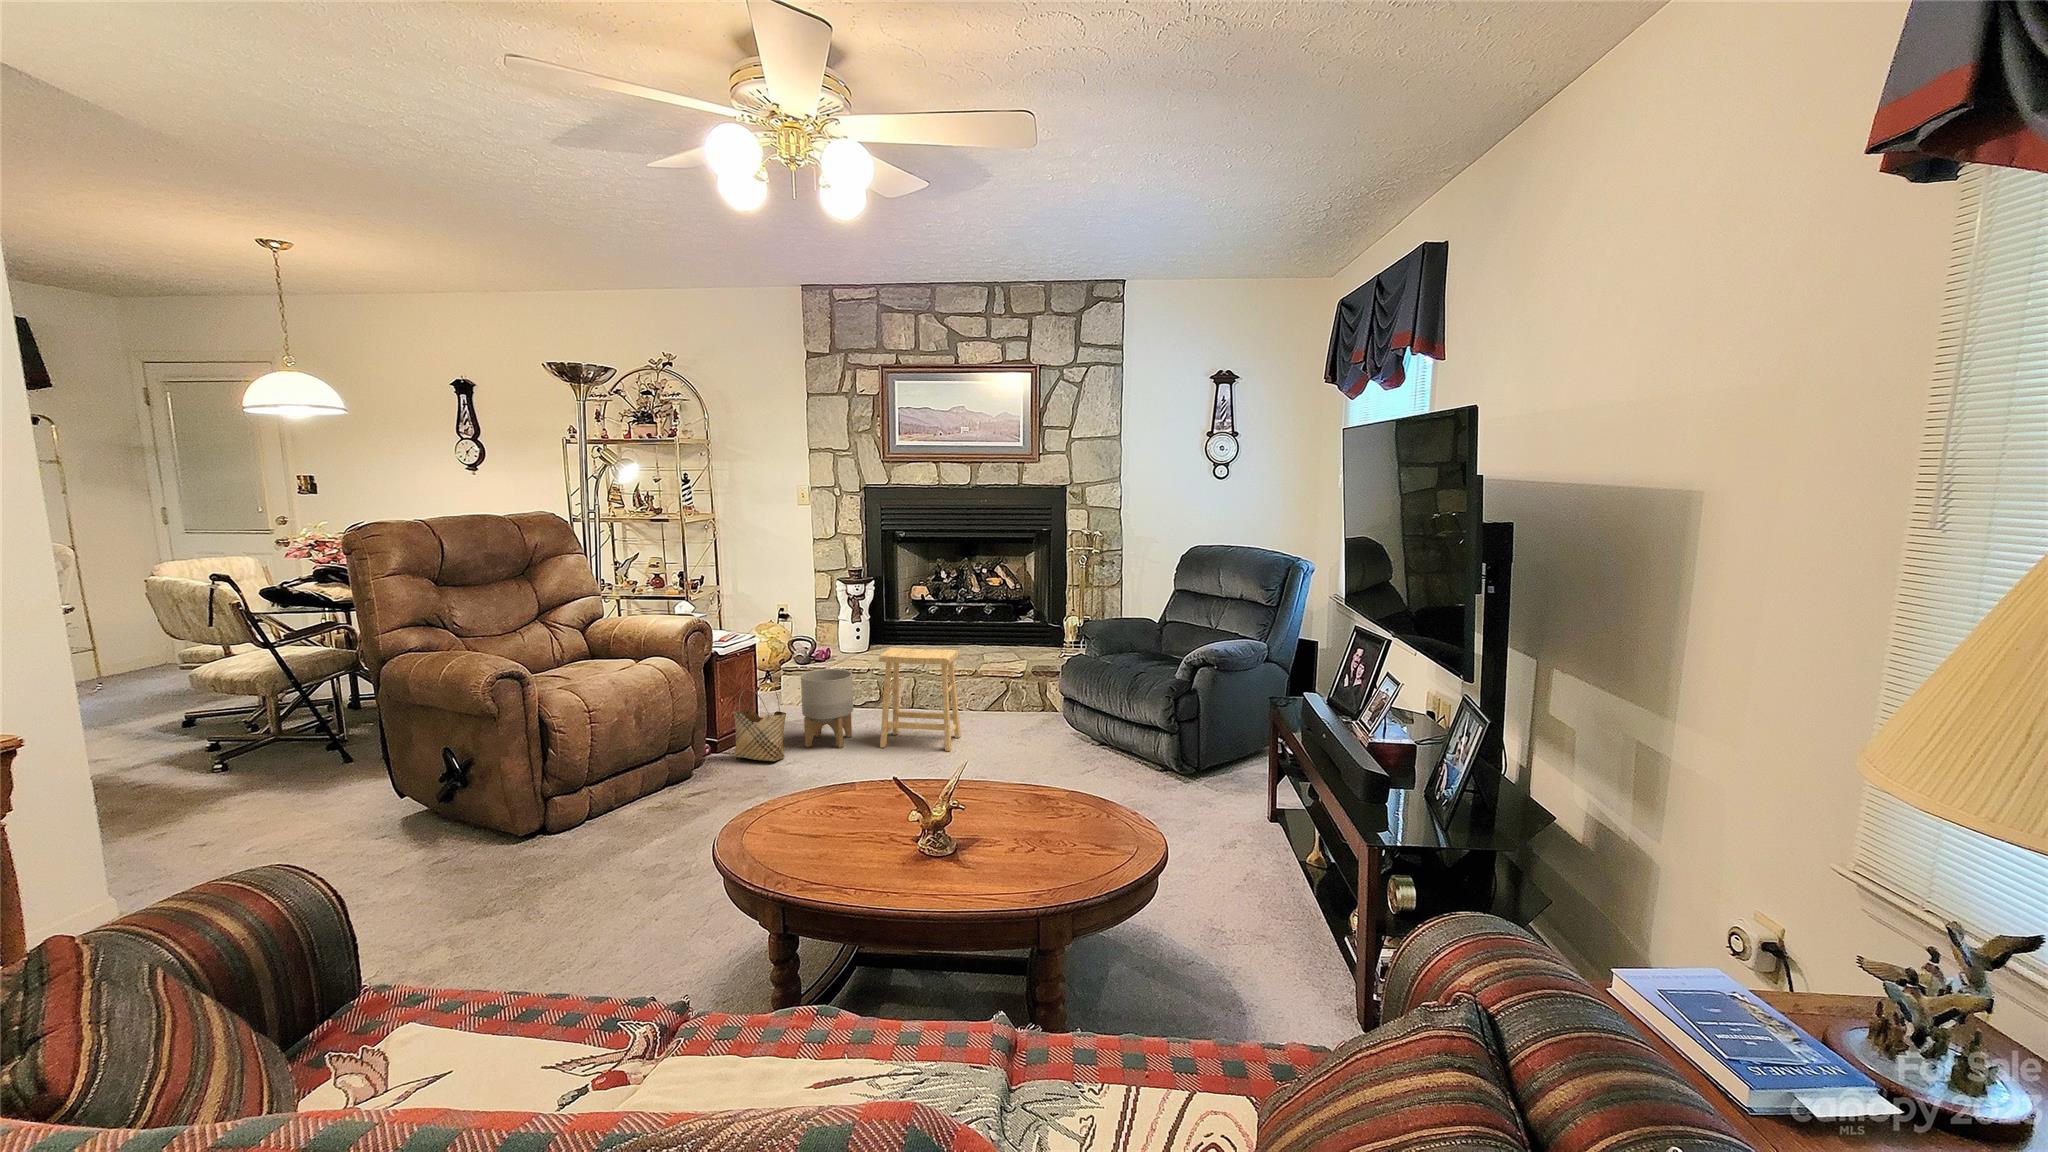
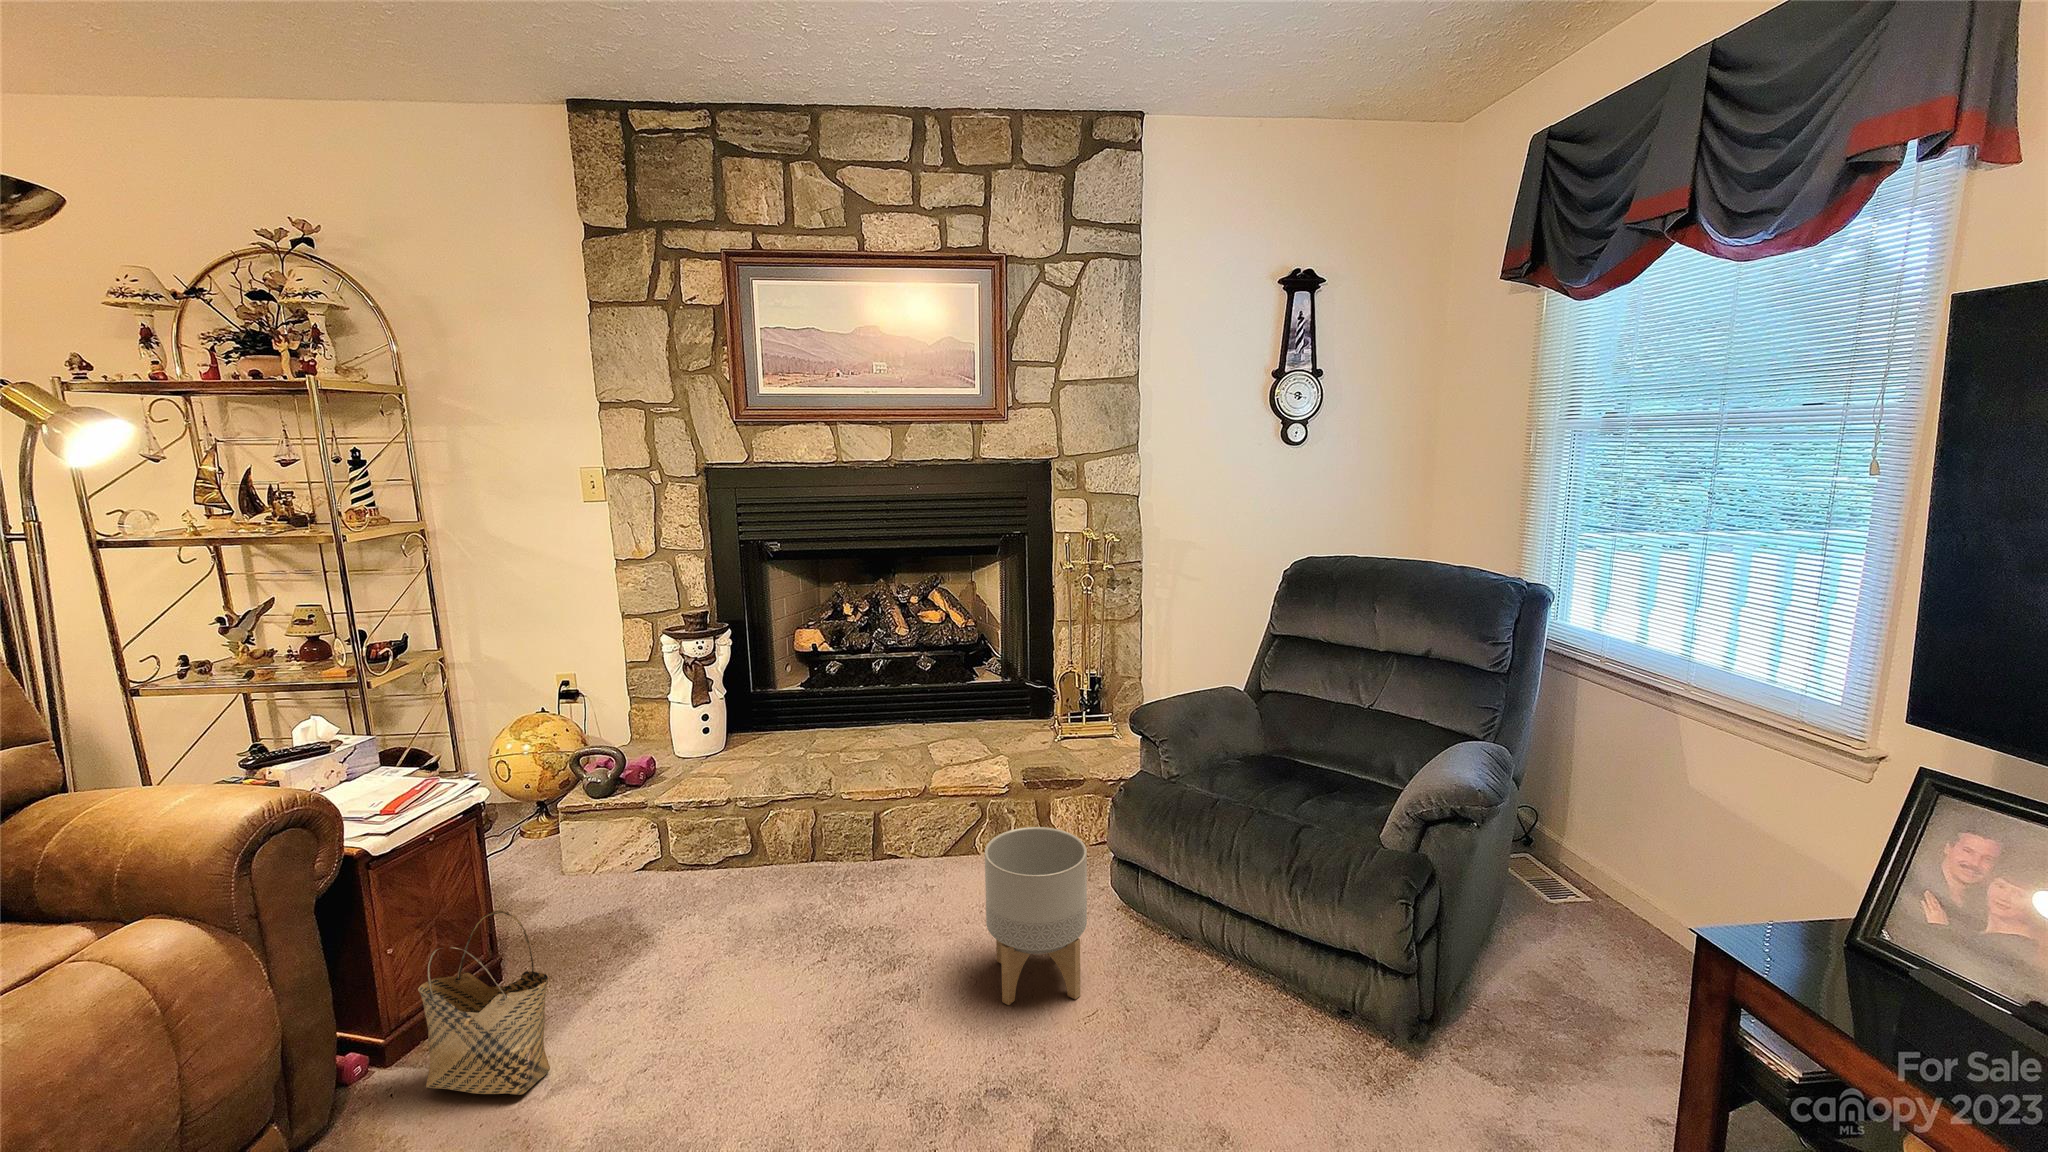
footstool: present [879,648,961,751] -> none [754,787,921,1003]
planter: present [801,669,853,748] -> present [985,827,1087,1005]

